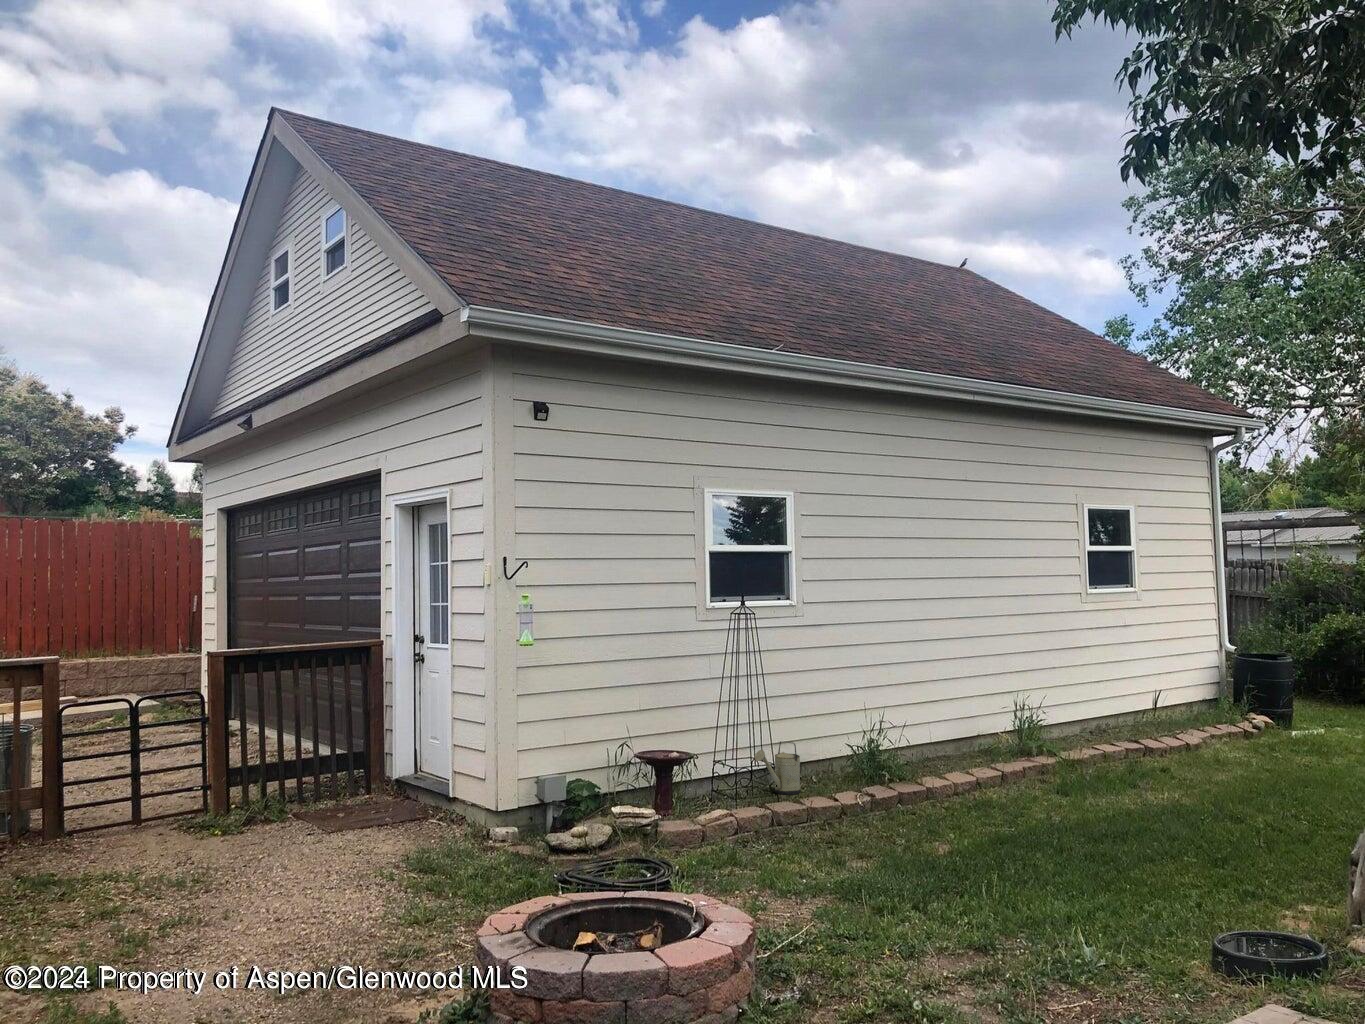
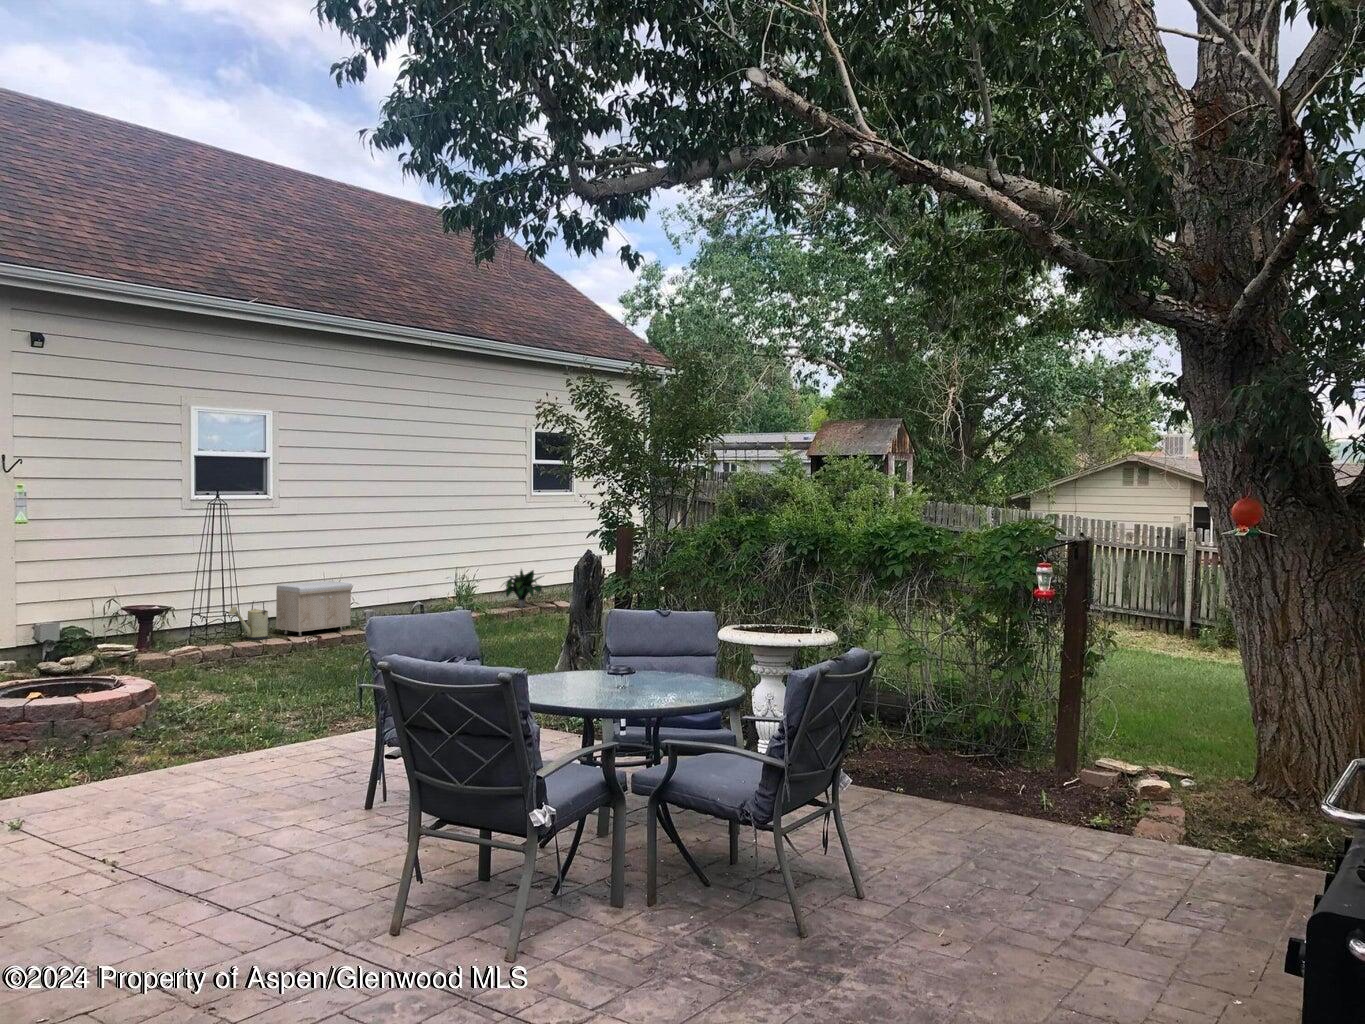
potted plant: none [1060,691,1133,746] -> present [501,570,542,607]
storage bench: none [805,713,899,790] -> present [276,581,352,636]

